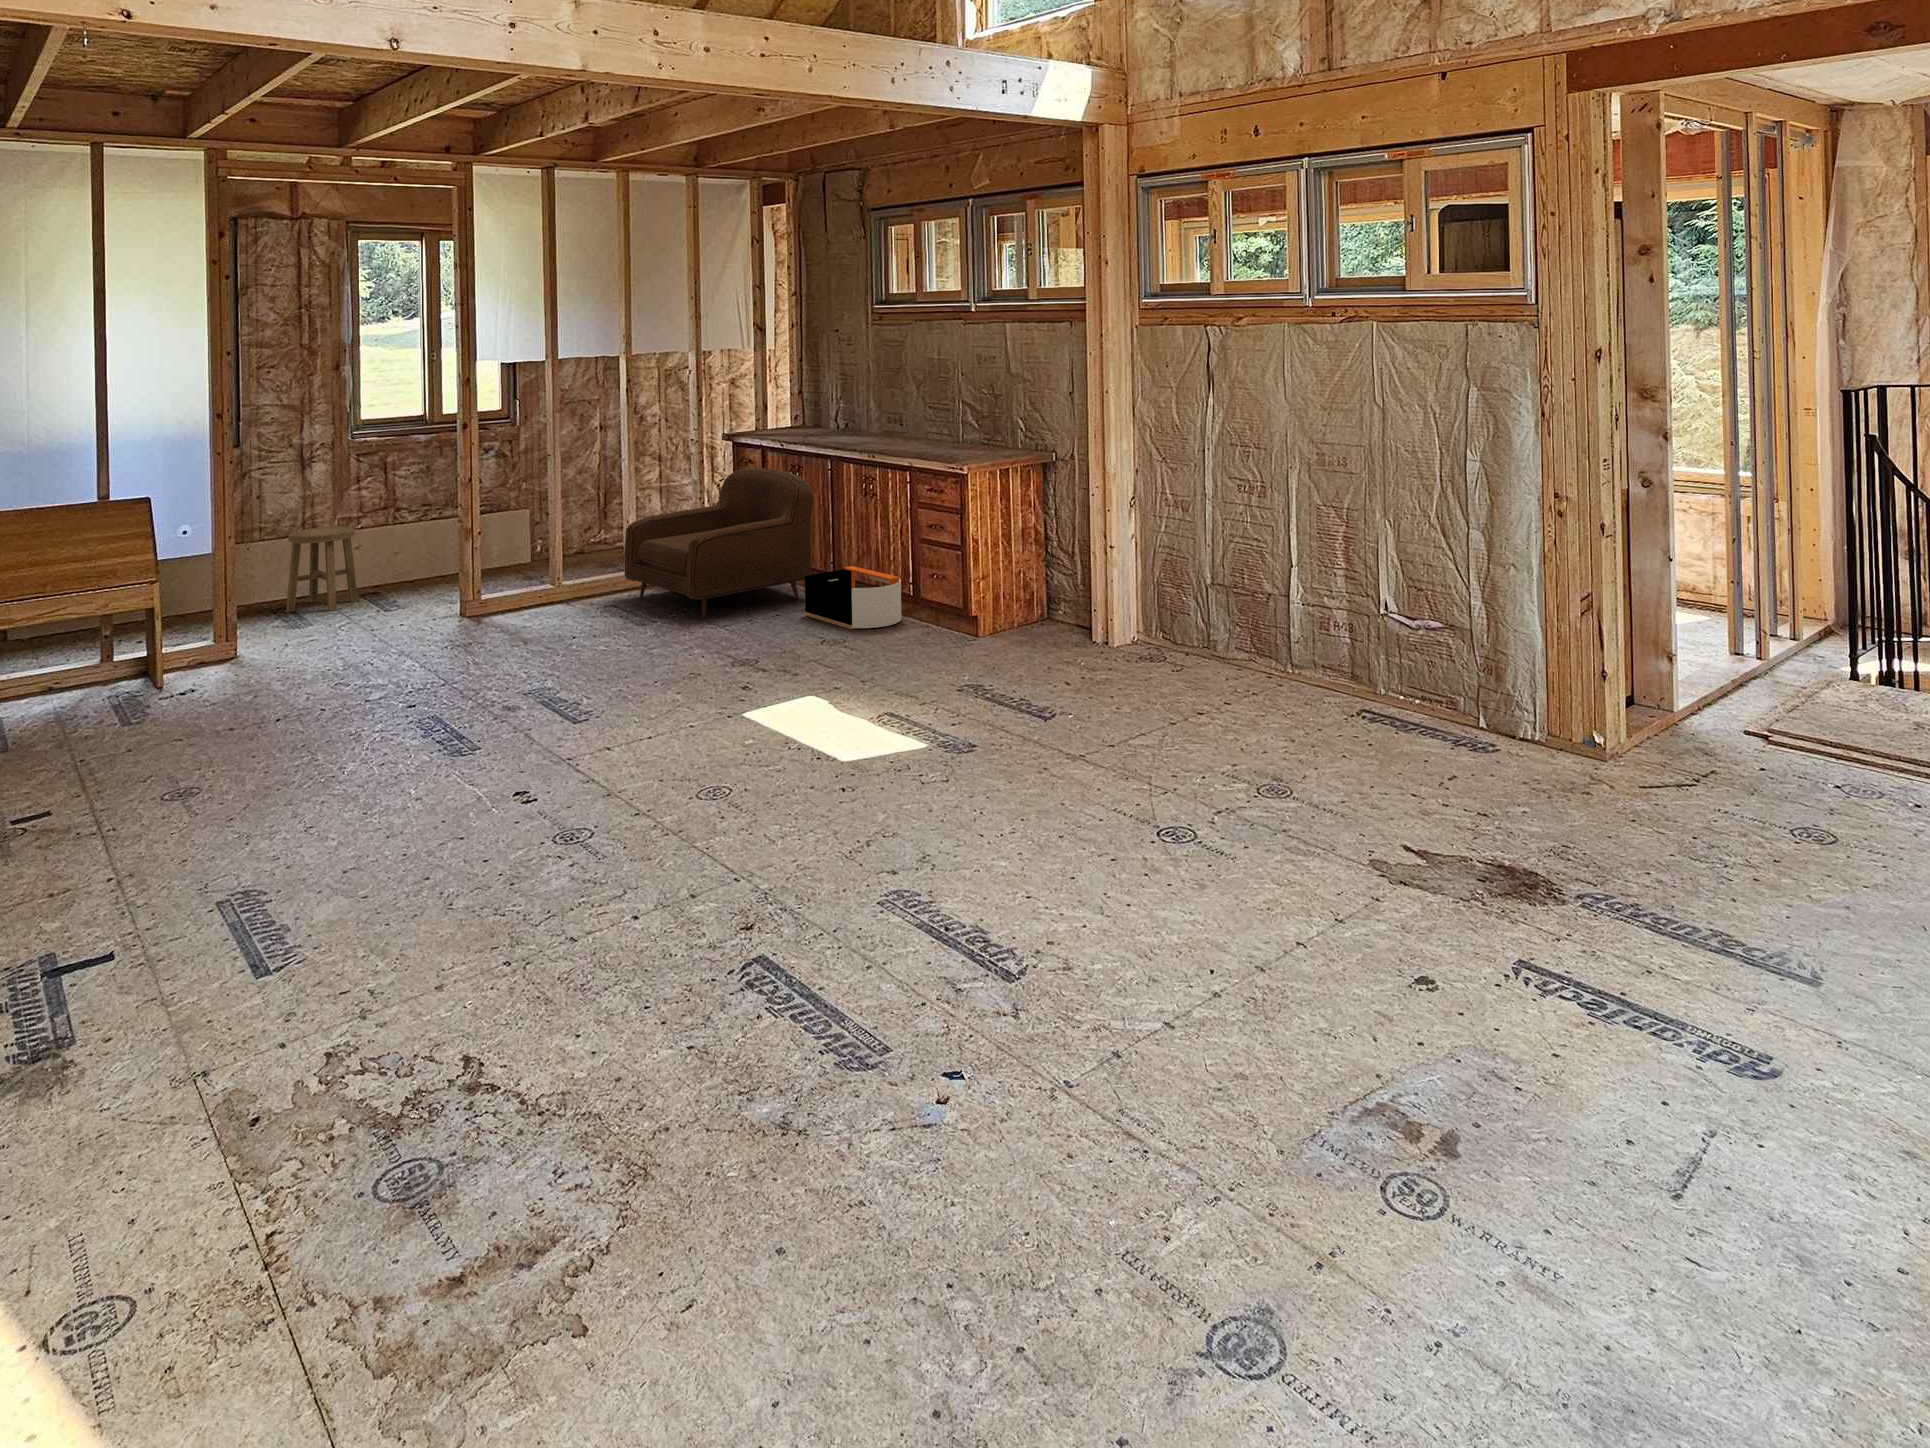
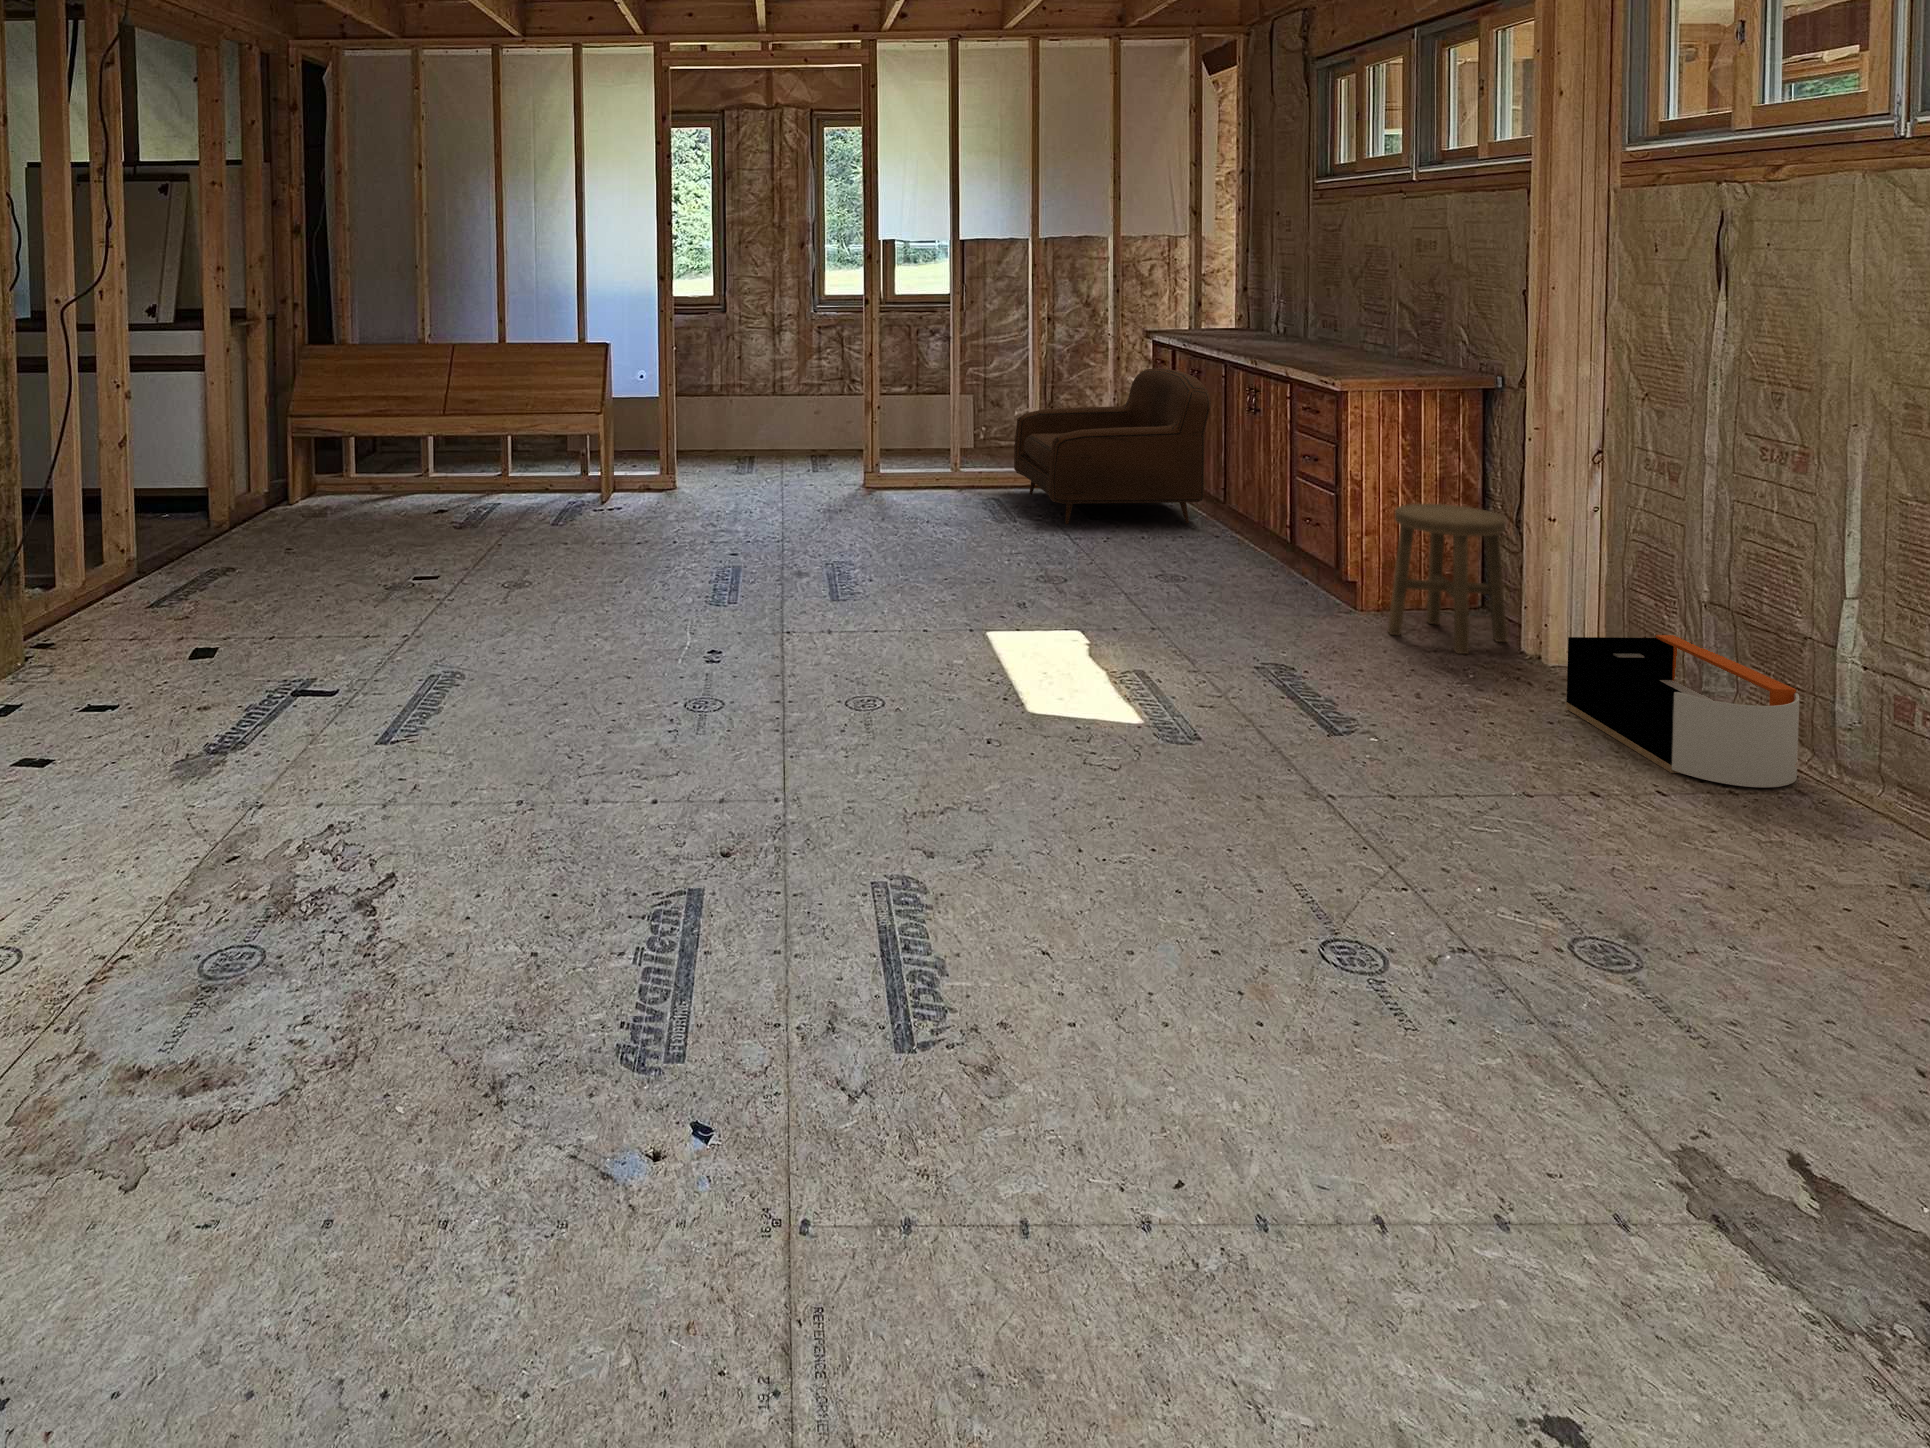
stool: present [286,527,358,612] -> present [1388,504,1507,654]
storage bin: present [805,566,901,629] -> present [1566,635,1799,787]

